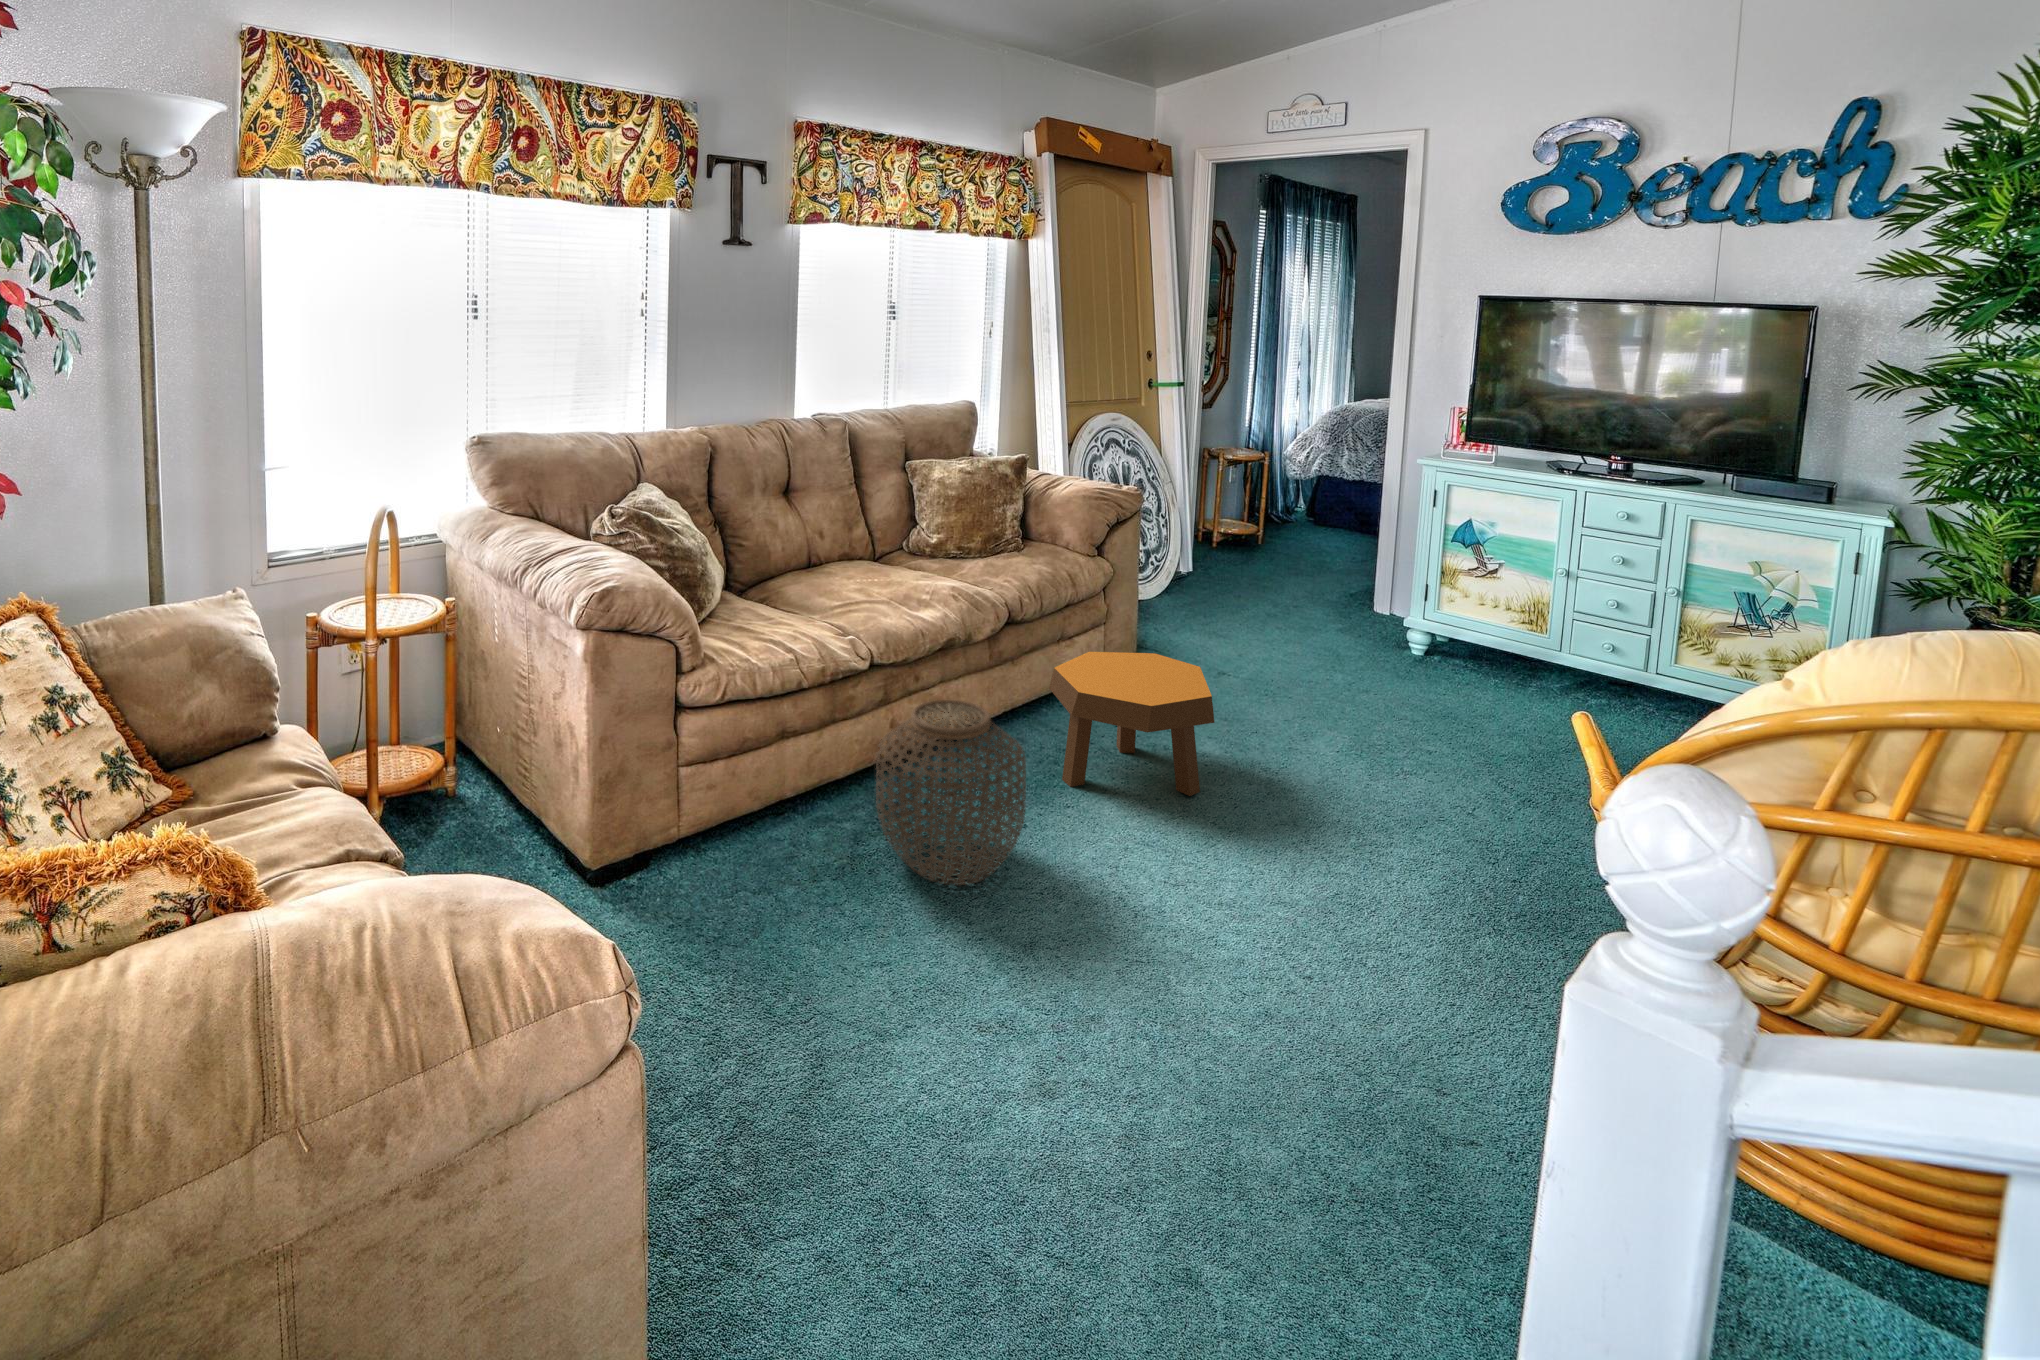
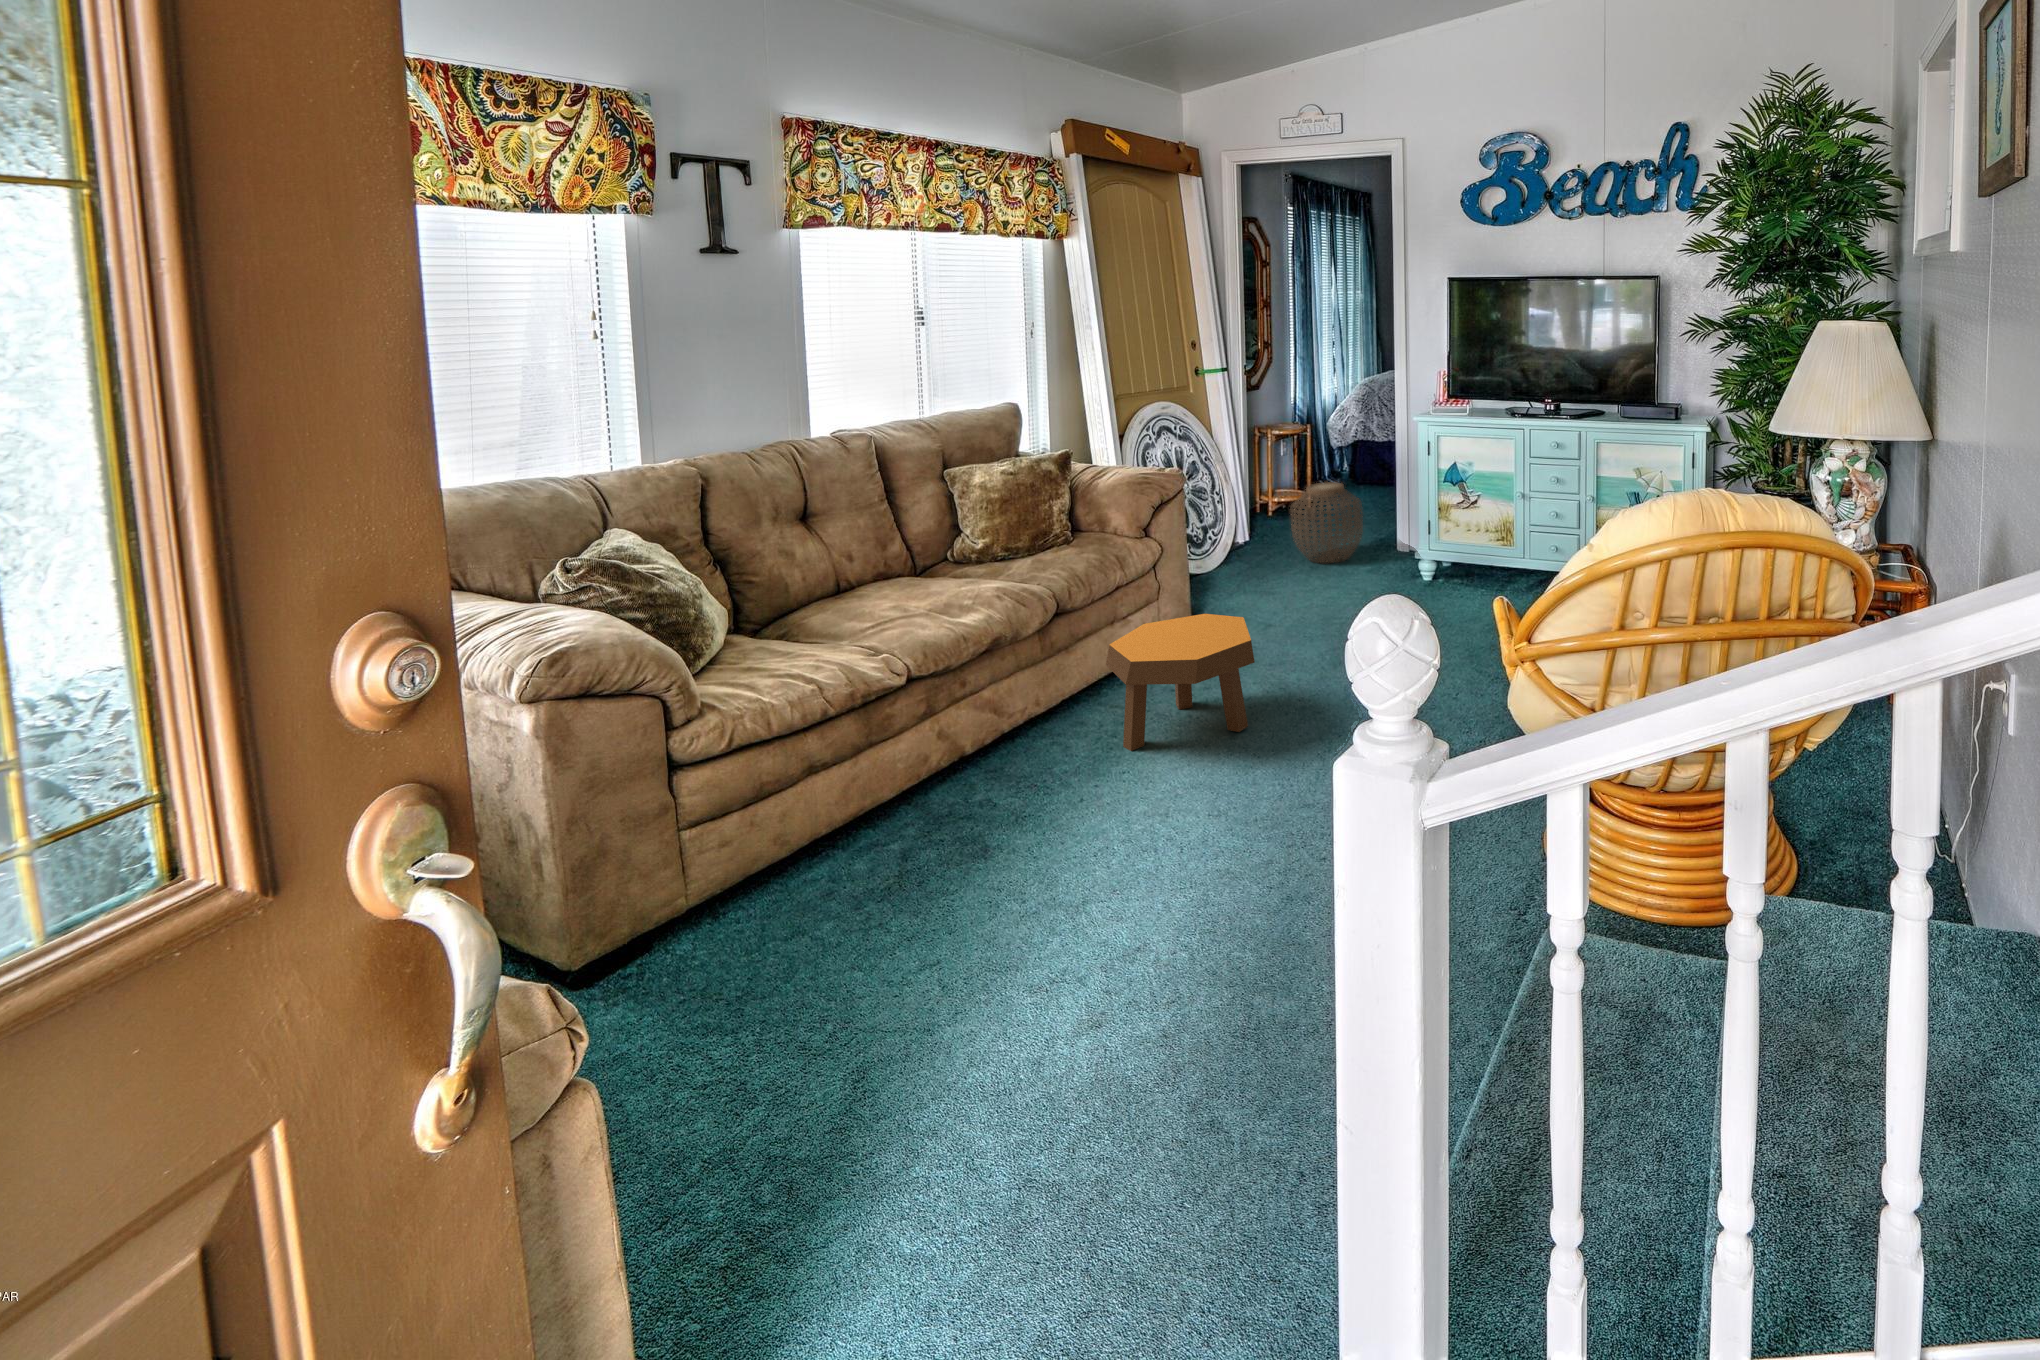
woven basket: present [876,700,1026,885] -> present [1290,482,1363,563]

